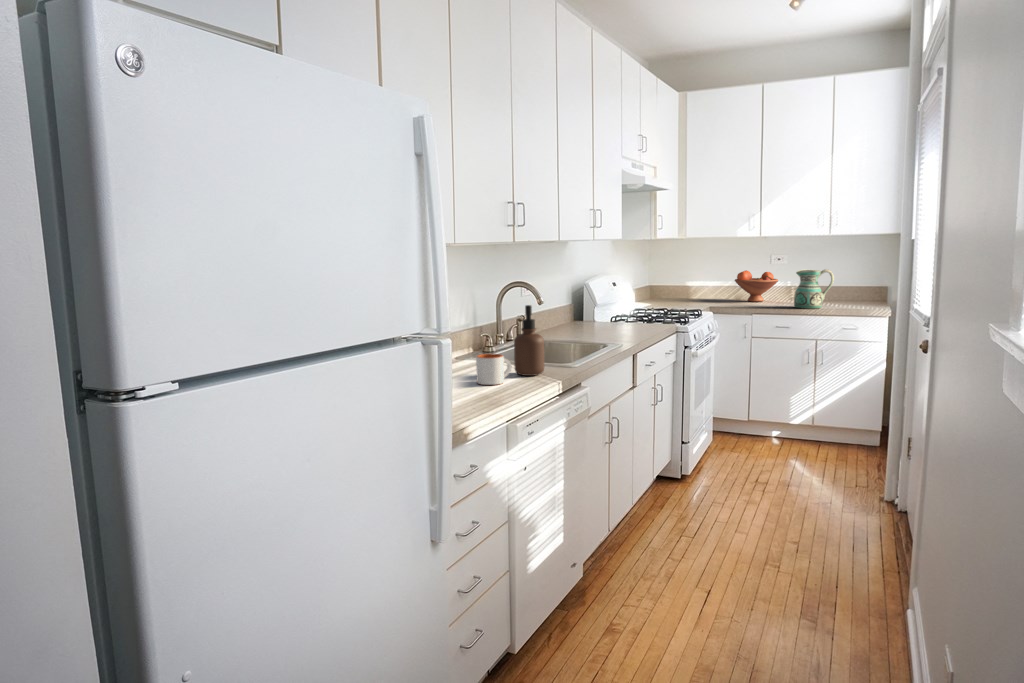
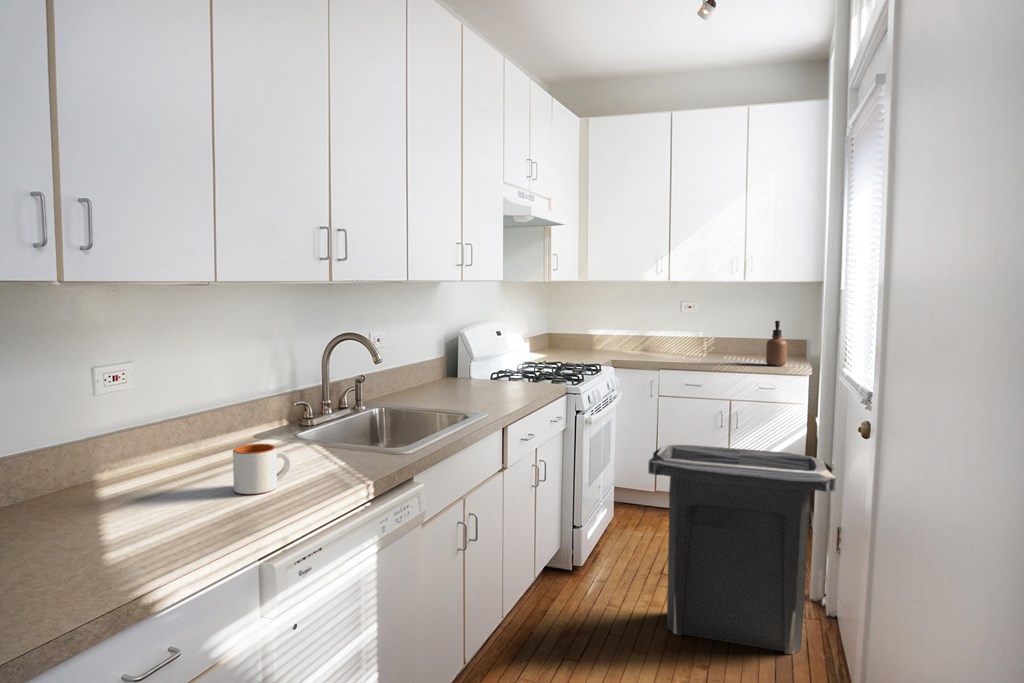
ceramic pitcher: present [794,269,834,309] -> none [706,320,749,364]
fruit bowl: present [735,270,778,302] -> none [641,319,689,354]
soap dispenser: present [514,305,544,376] -> present [766,321,787,366]
trash can: none [748,371,905,533] -> present [648,445,836,654]

